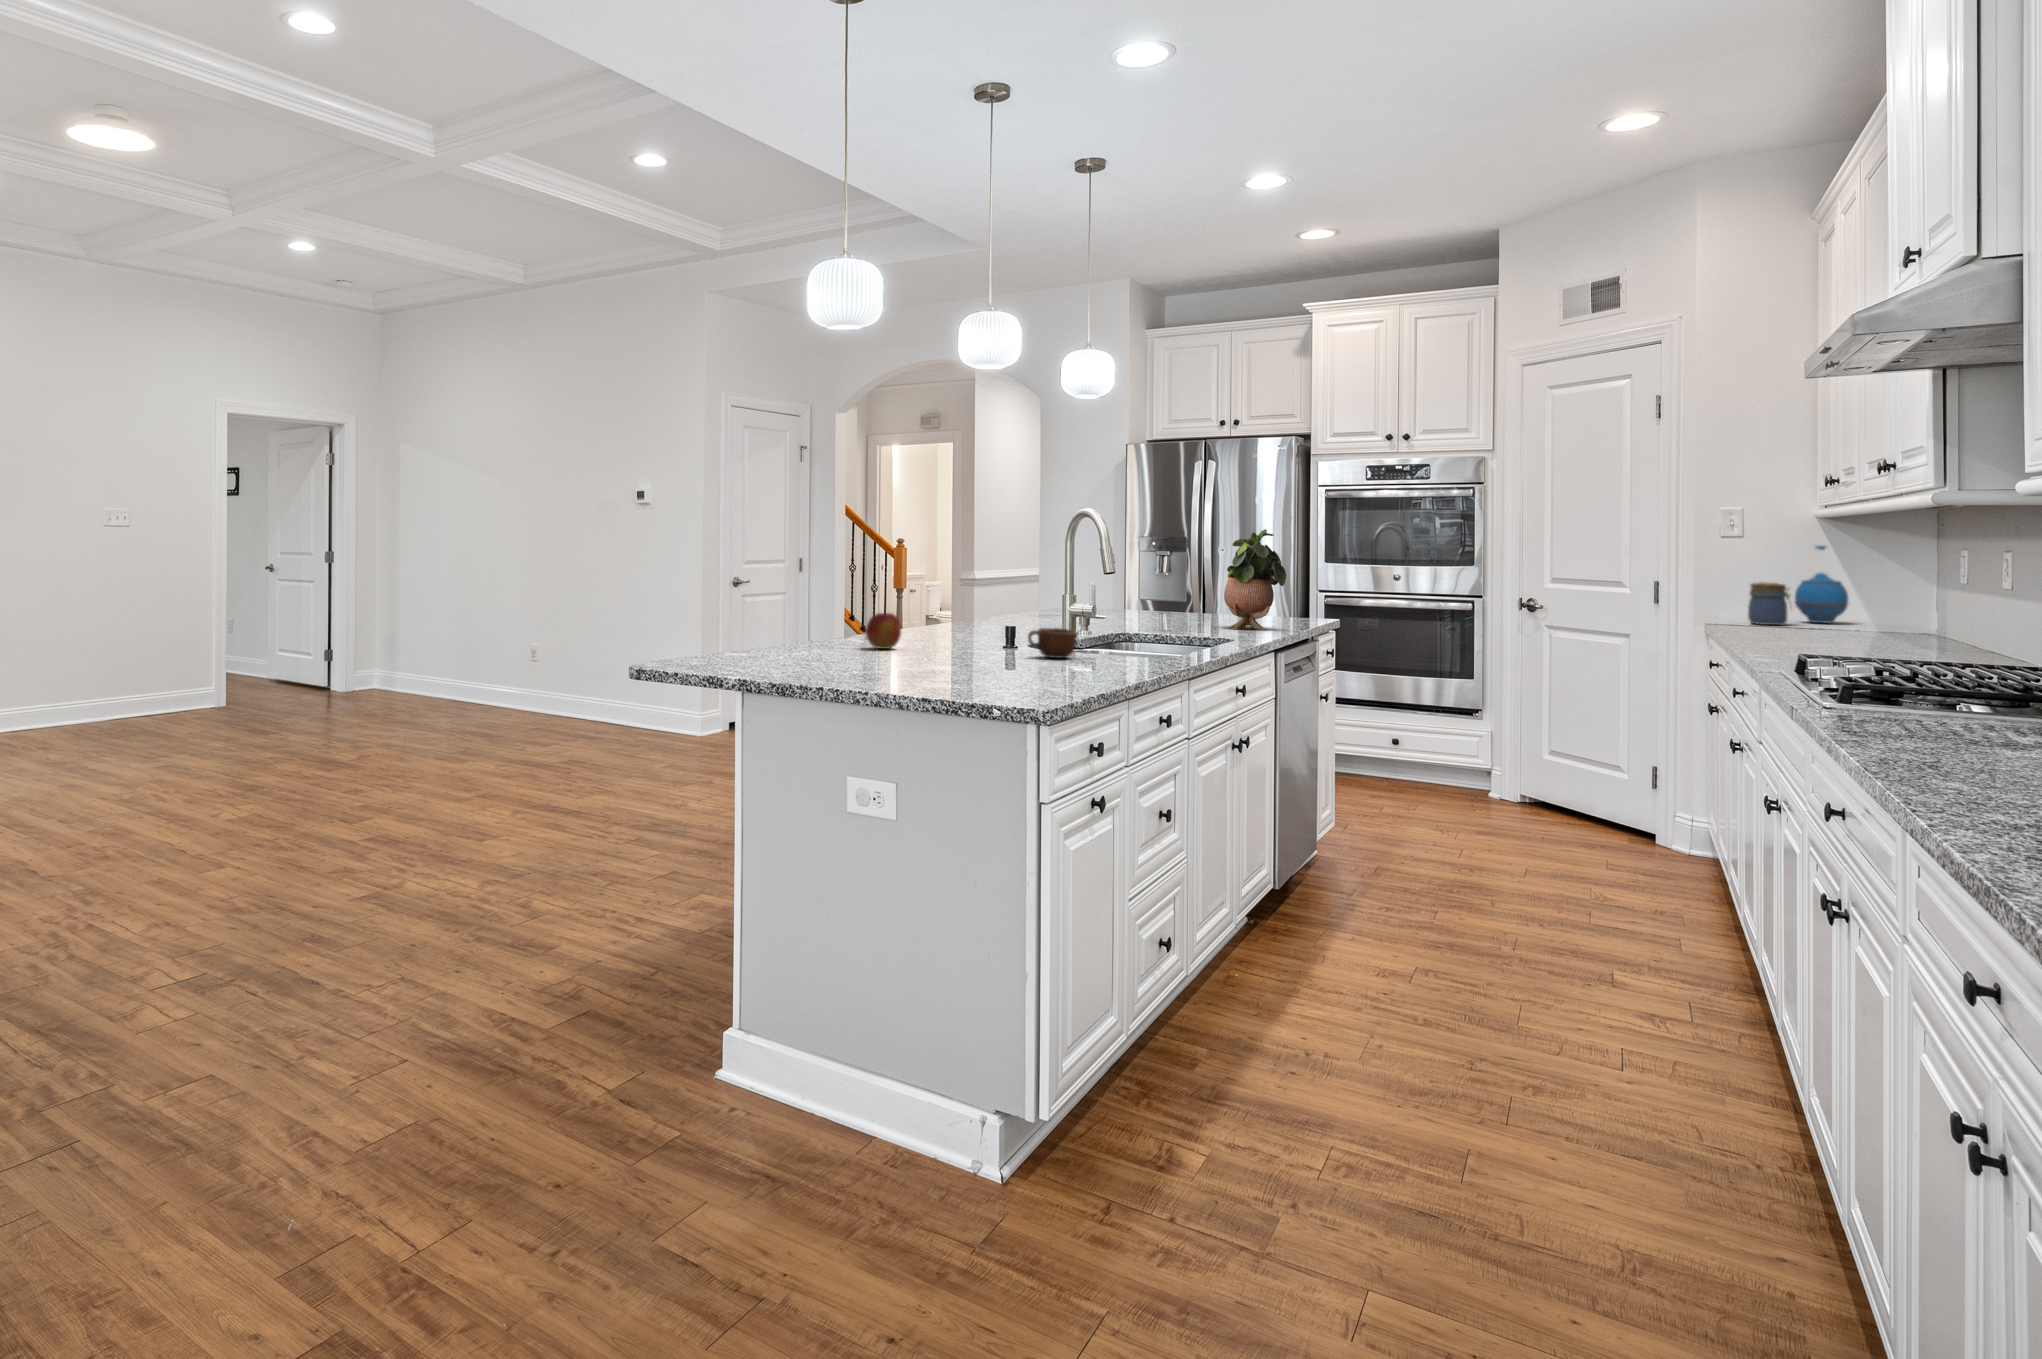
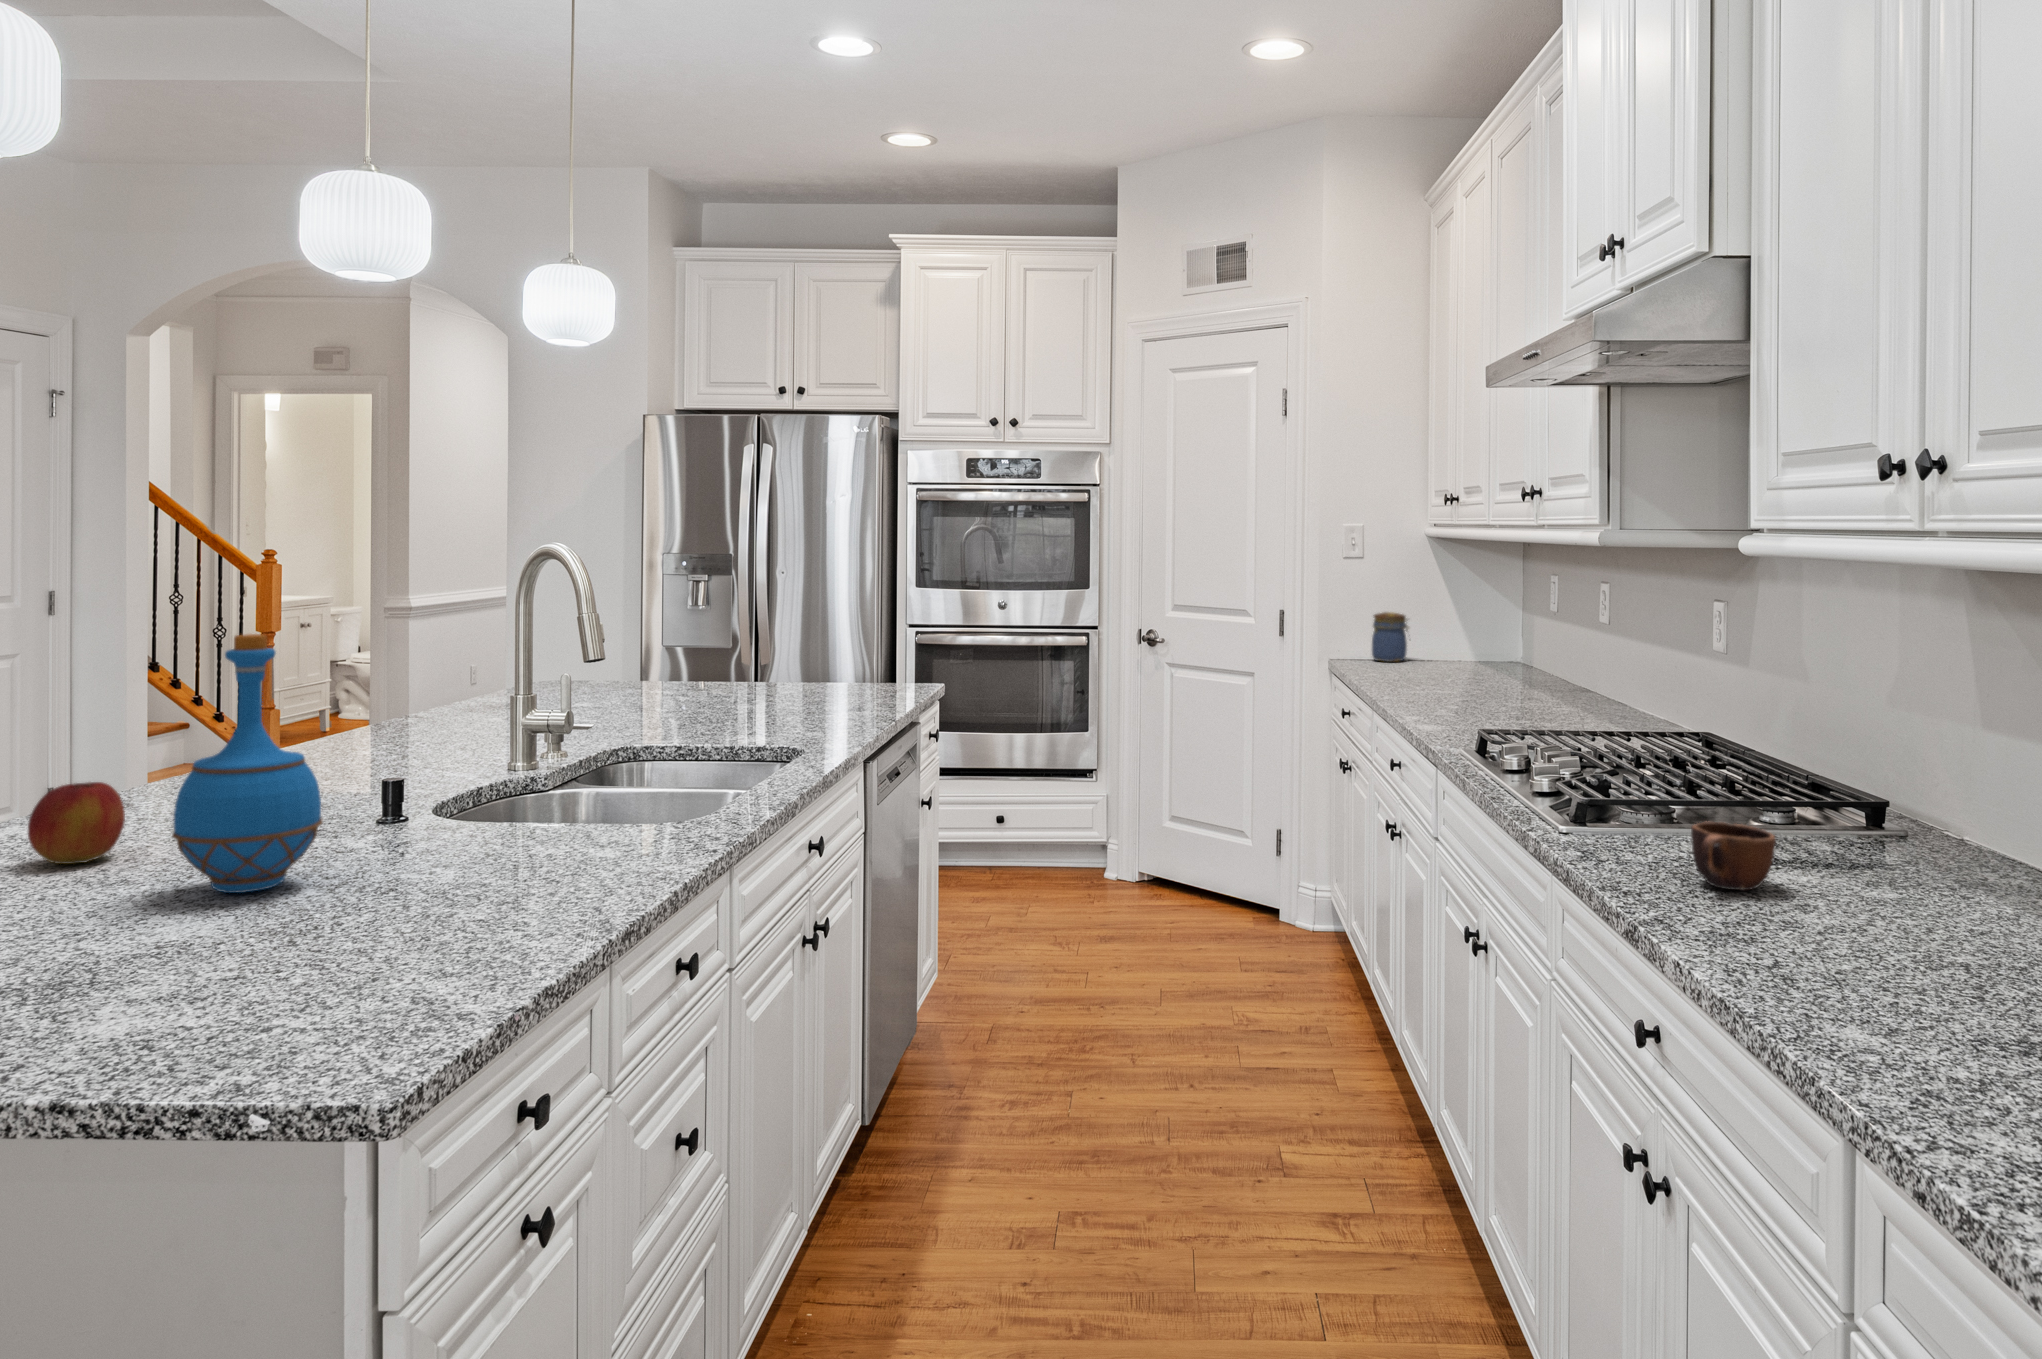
potted plant: present [1224,529,1286,630] -> none [788,562,878,717]
bottle: present [1795,546,1848,623] -> present [172,634,322,893]
mug: present [1028,628,1077,658] -> present [1691,821,1776,890]

